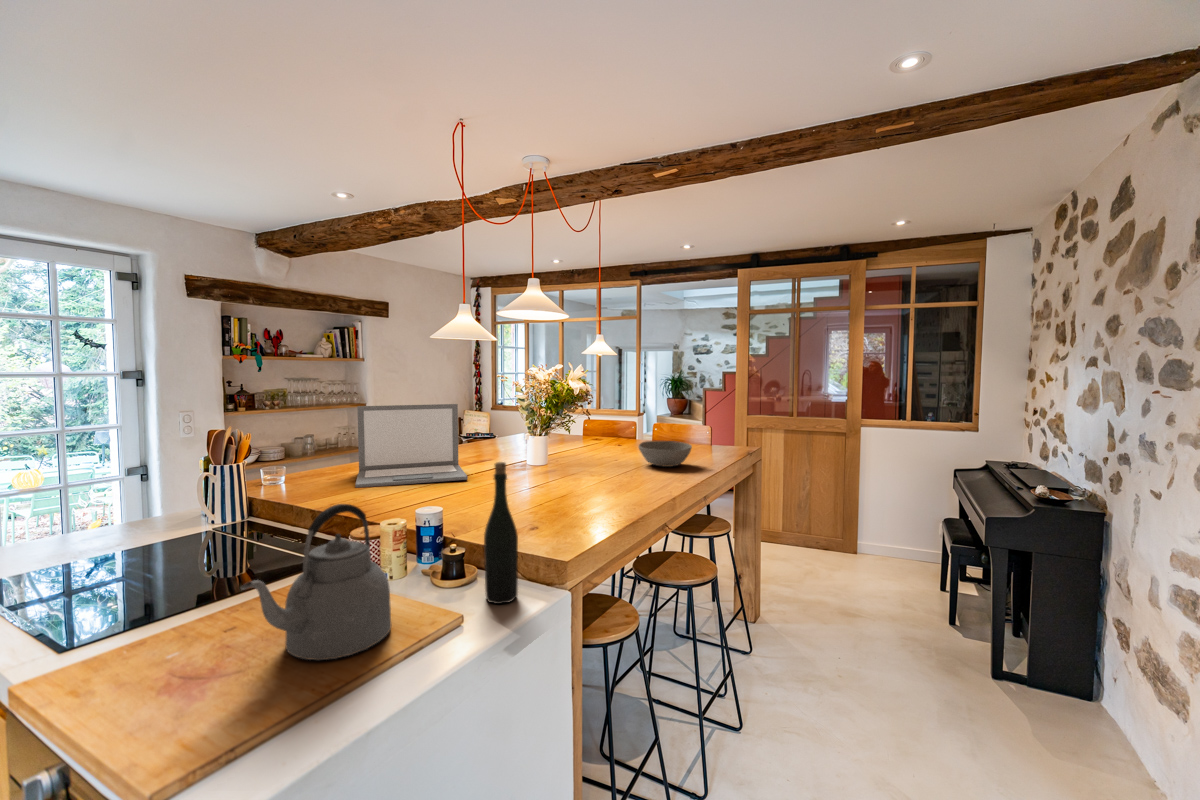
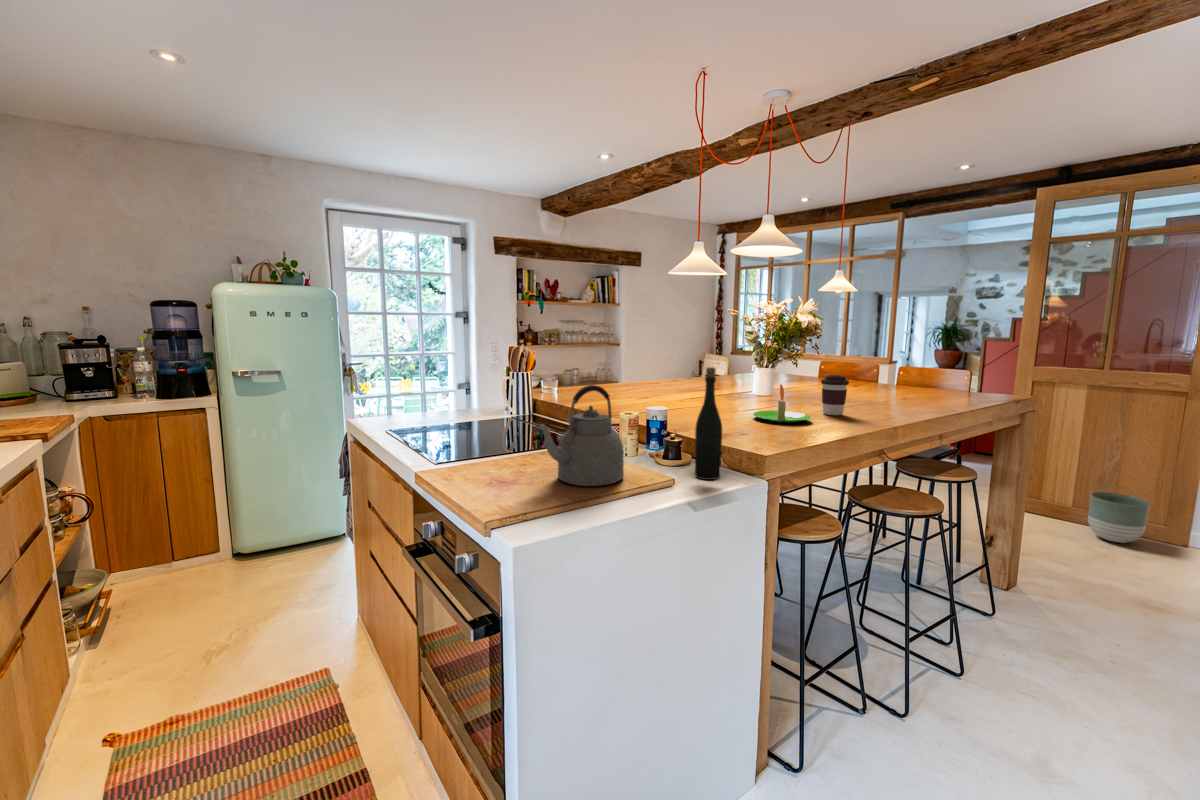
laptop: present [355,404,468,487] -> none [606,335,695,400]
bowl: present [639,441,692,467] -> none [869,379,932,405]
coffee cup: none [601,445,628,487] -> present [821,375,849,415]
candle: none [538,460,598,504] -> present [753,384,811,423]
planter: none [794,516,832,557] -> present [1088,492,1150,543]

